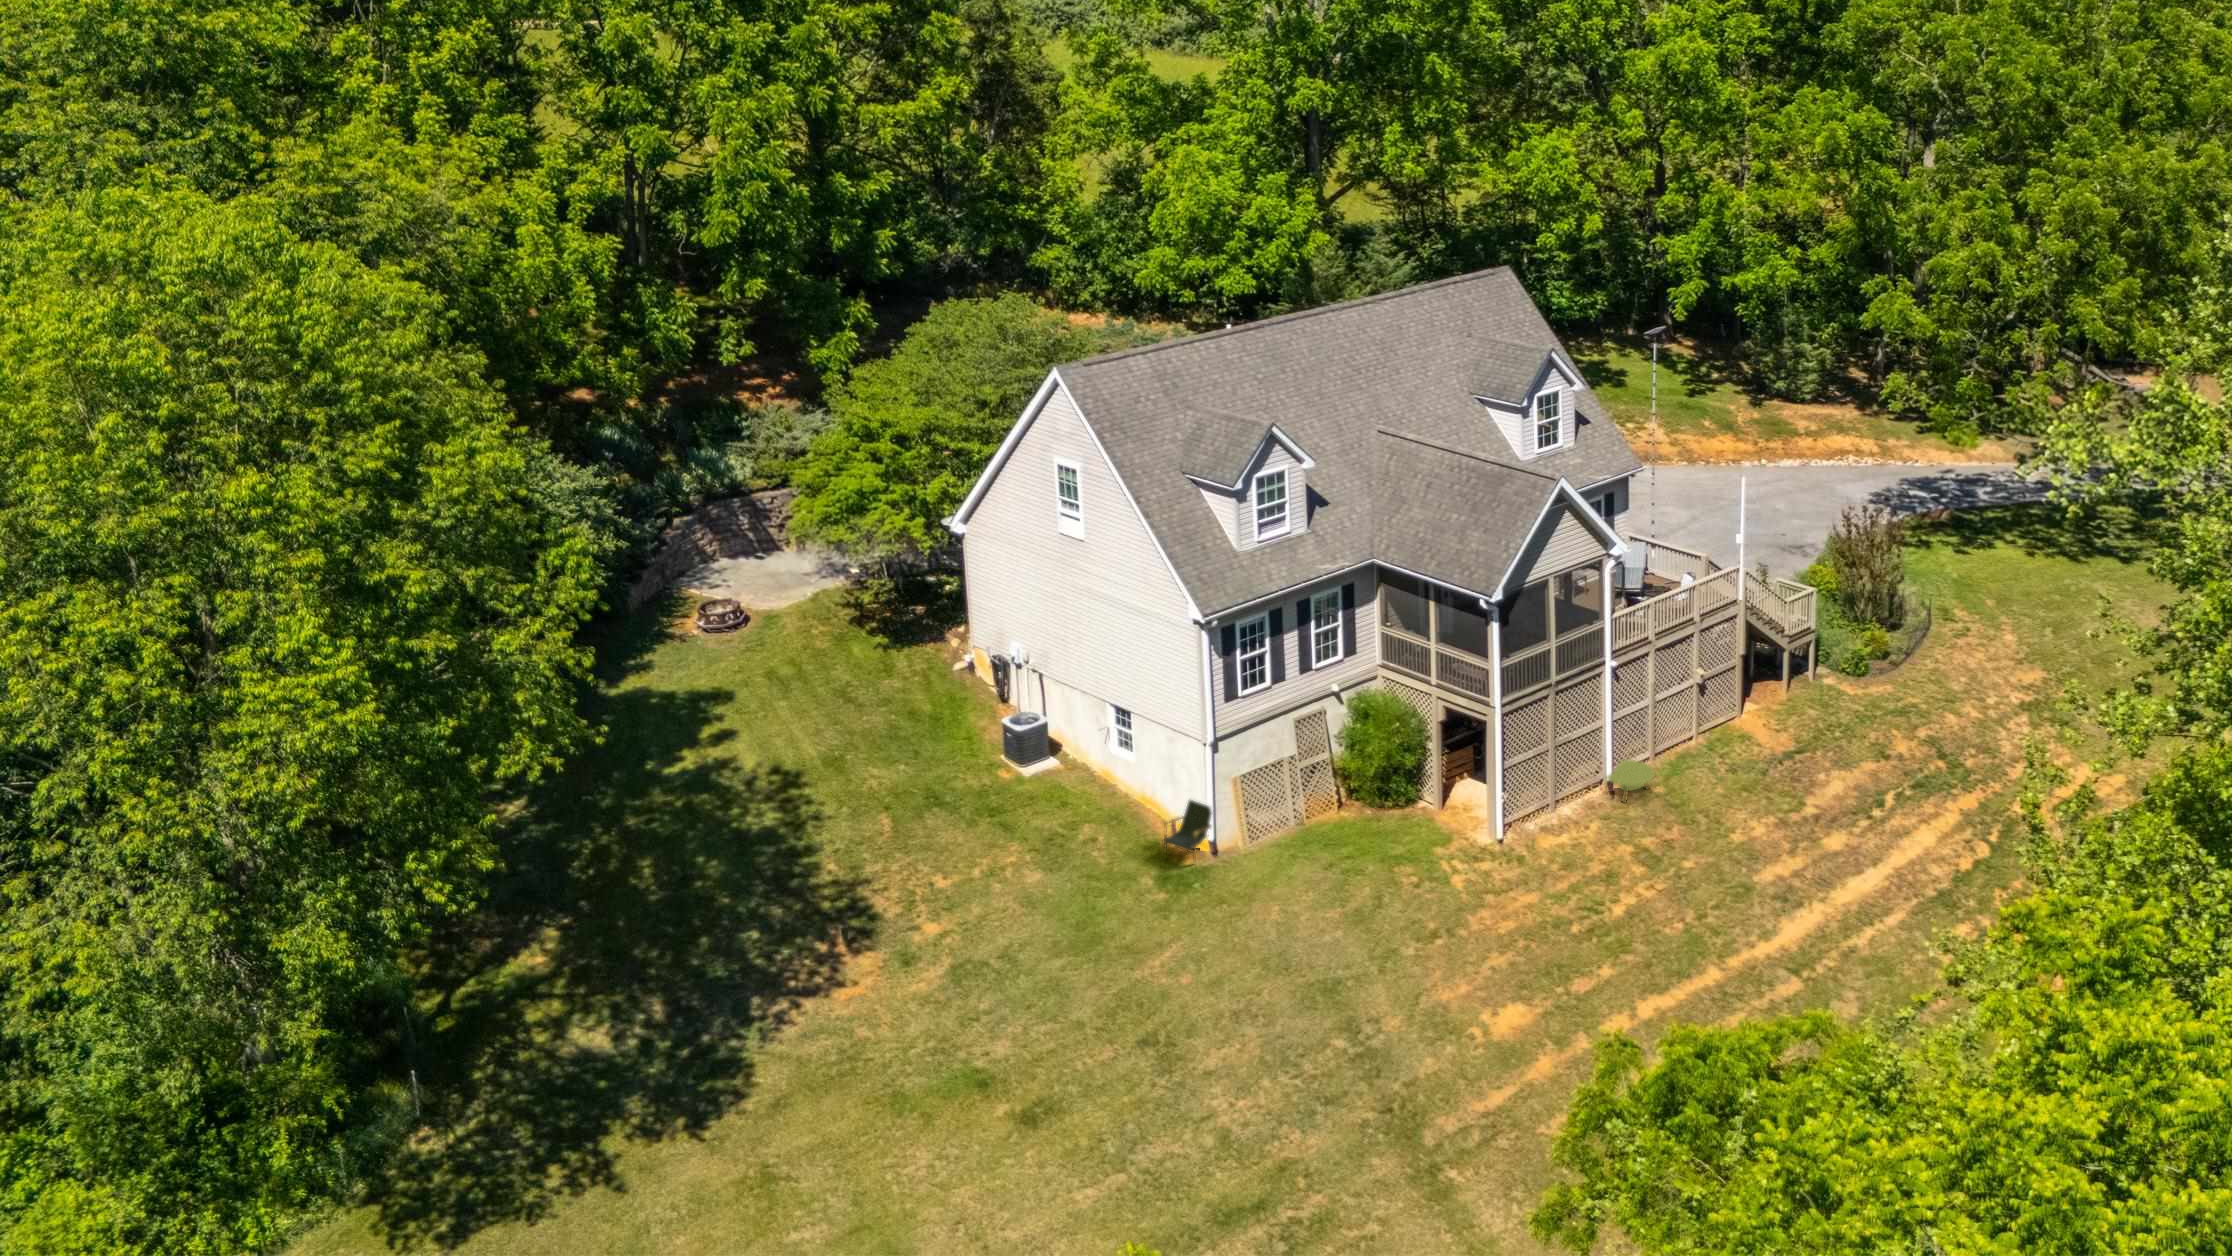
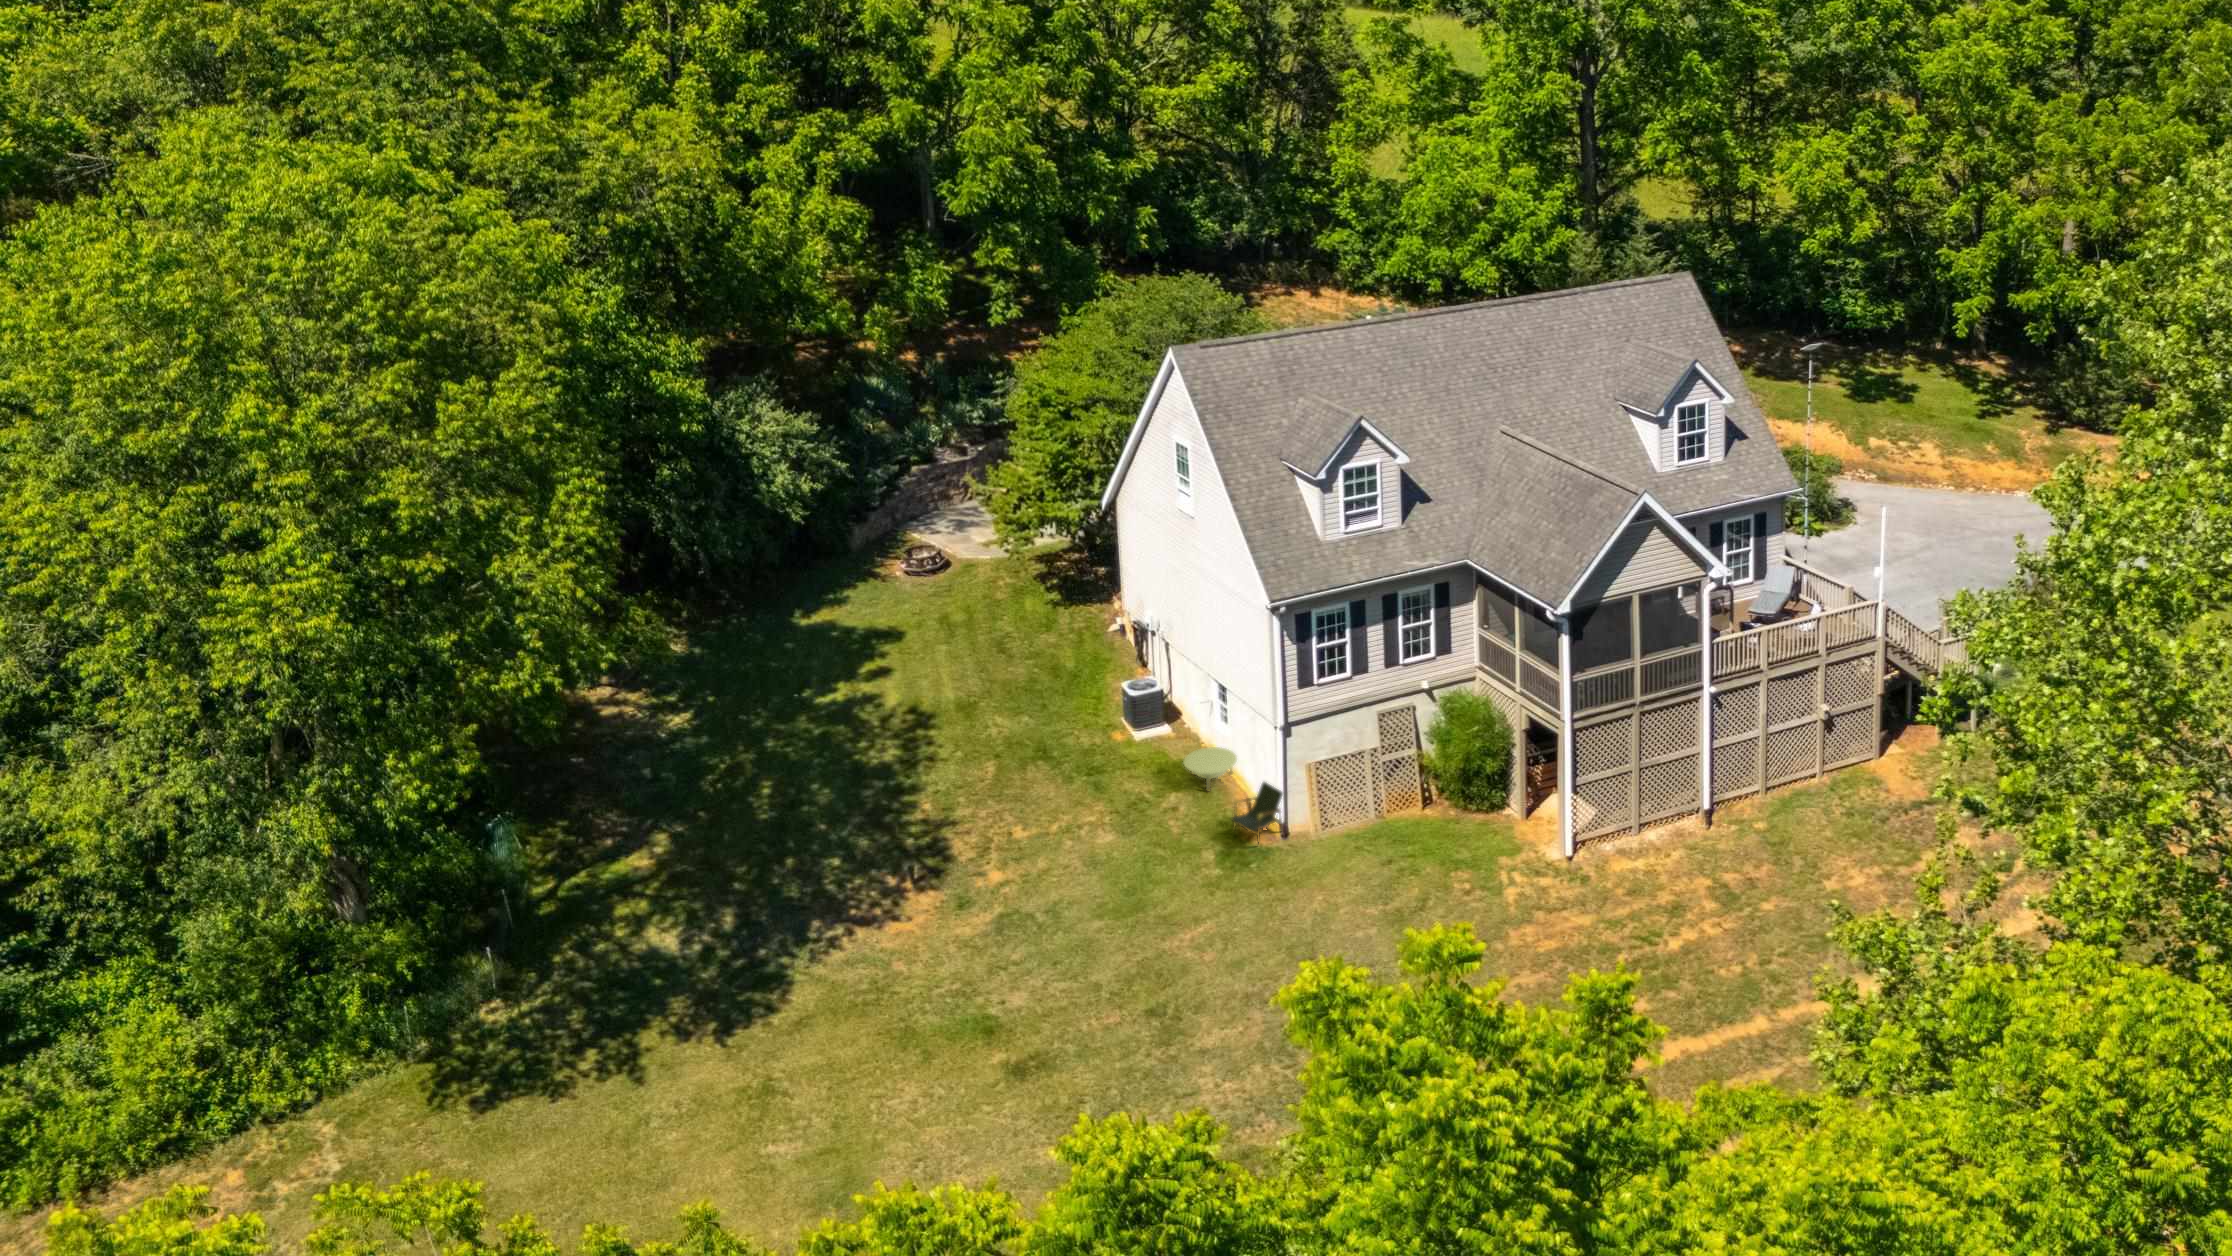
round table: present [1607,759,1655,802] -> present [1184,747,1237,791]

